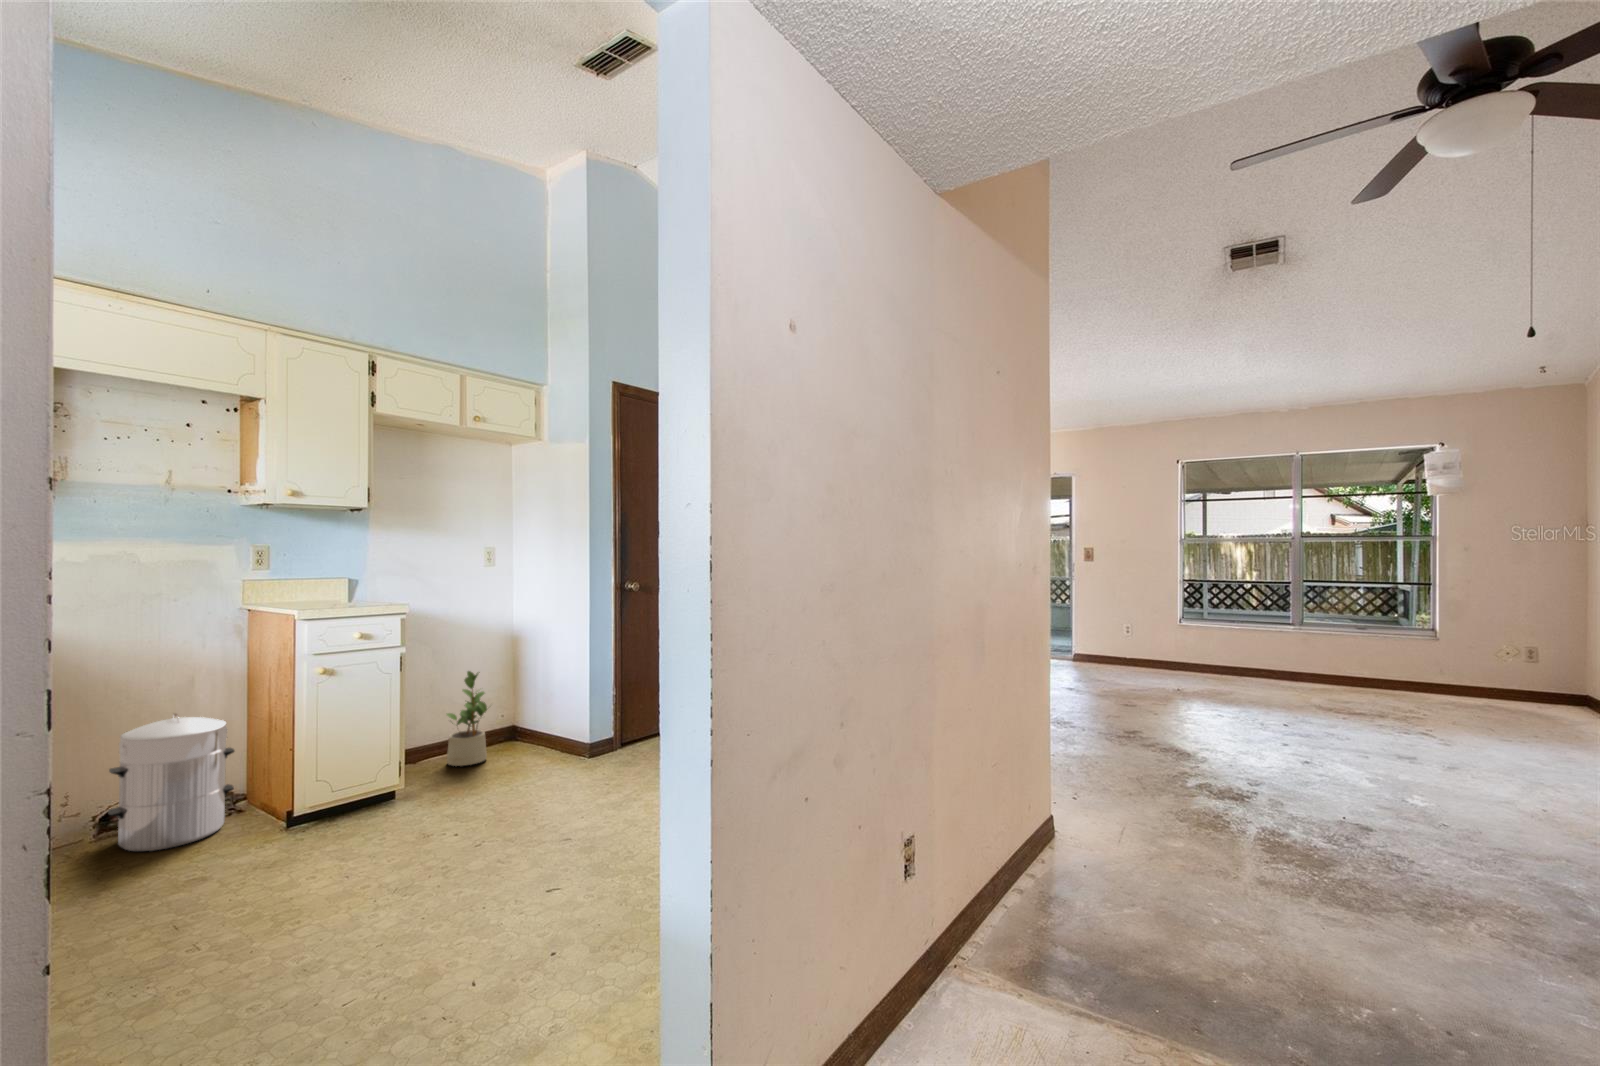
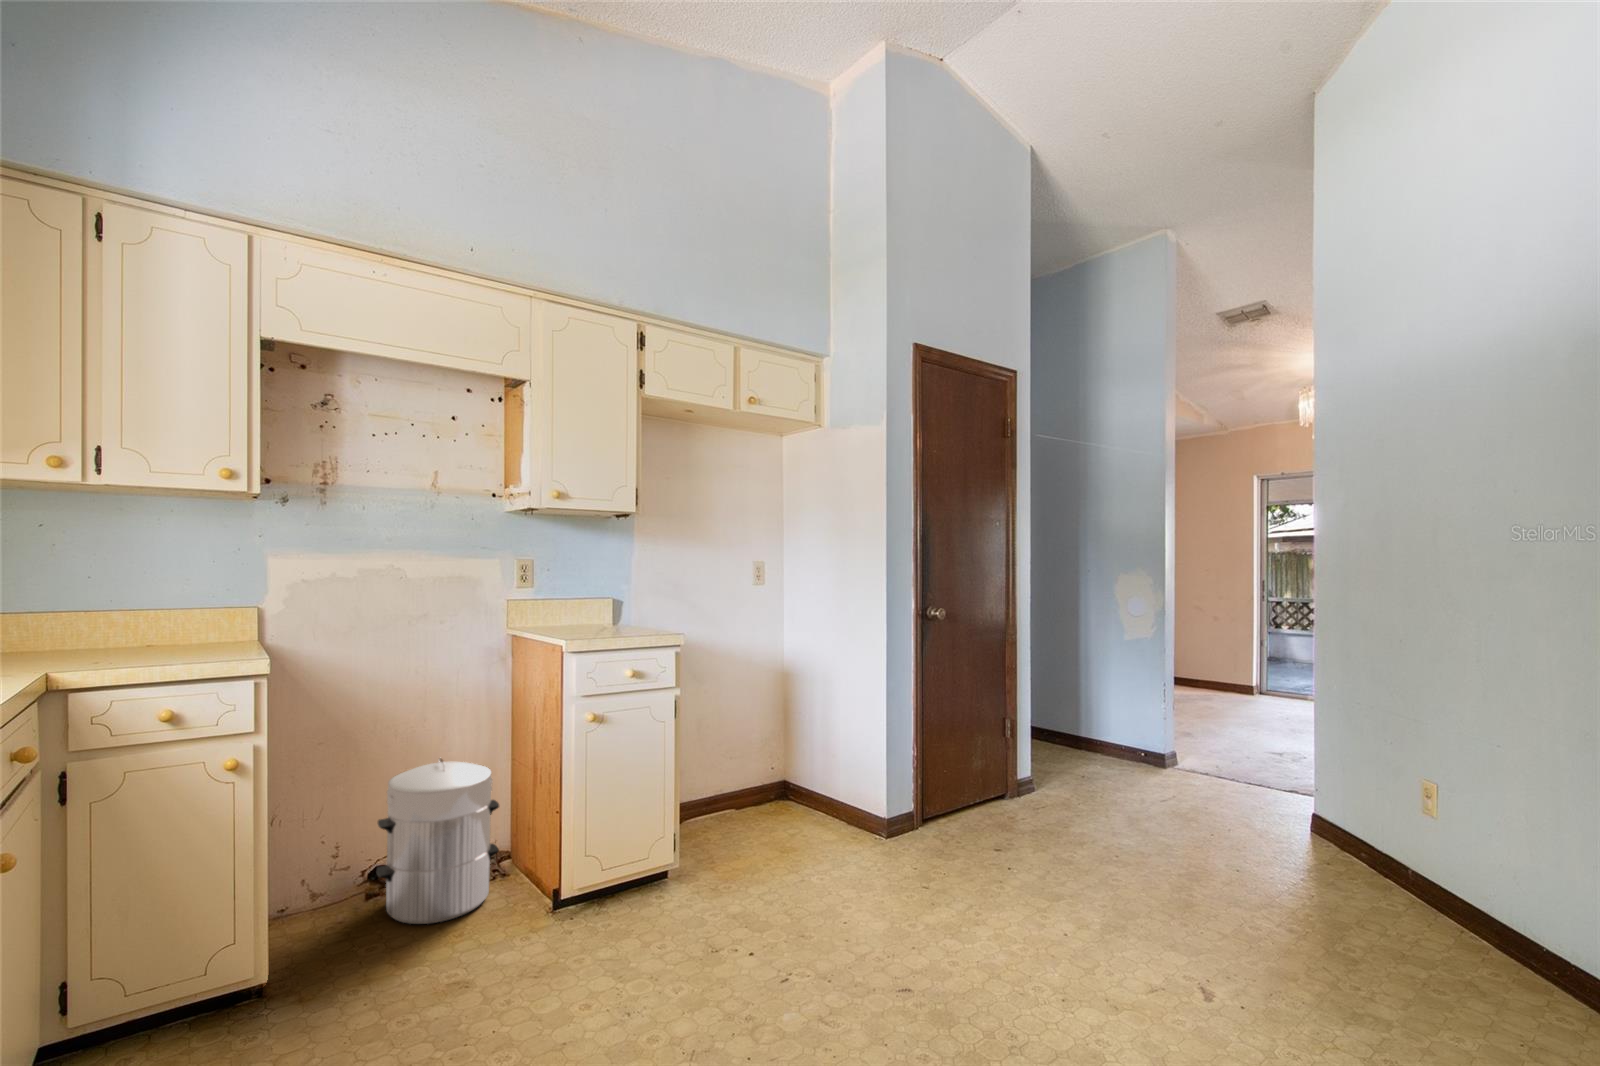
potted plant: present [447,671,487,766] -> none [714,714,770,834]

